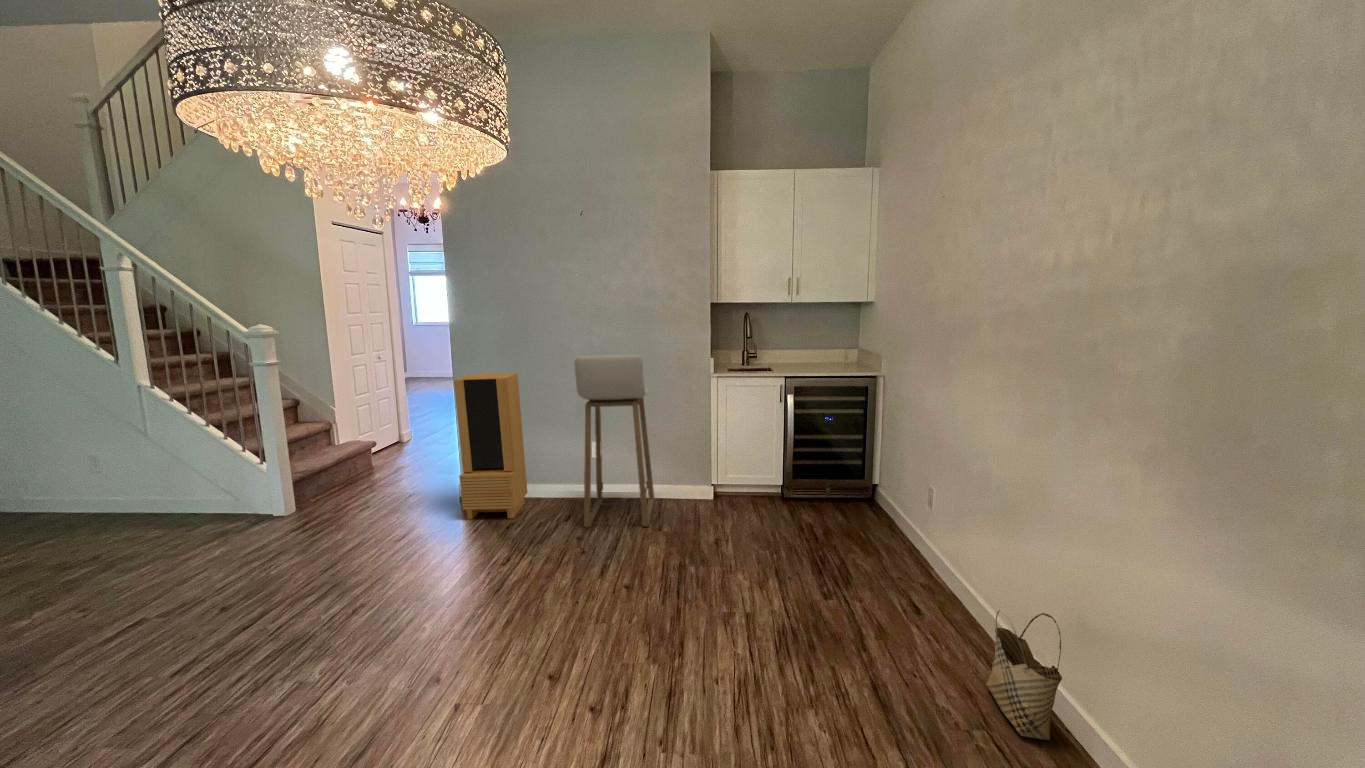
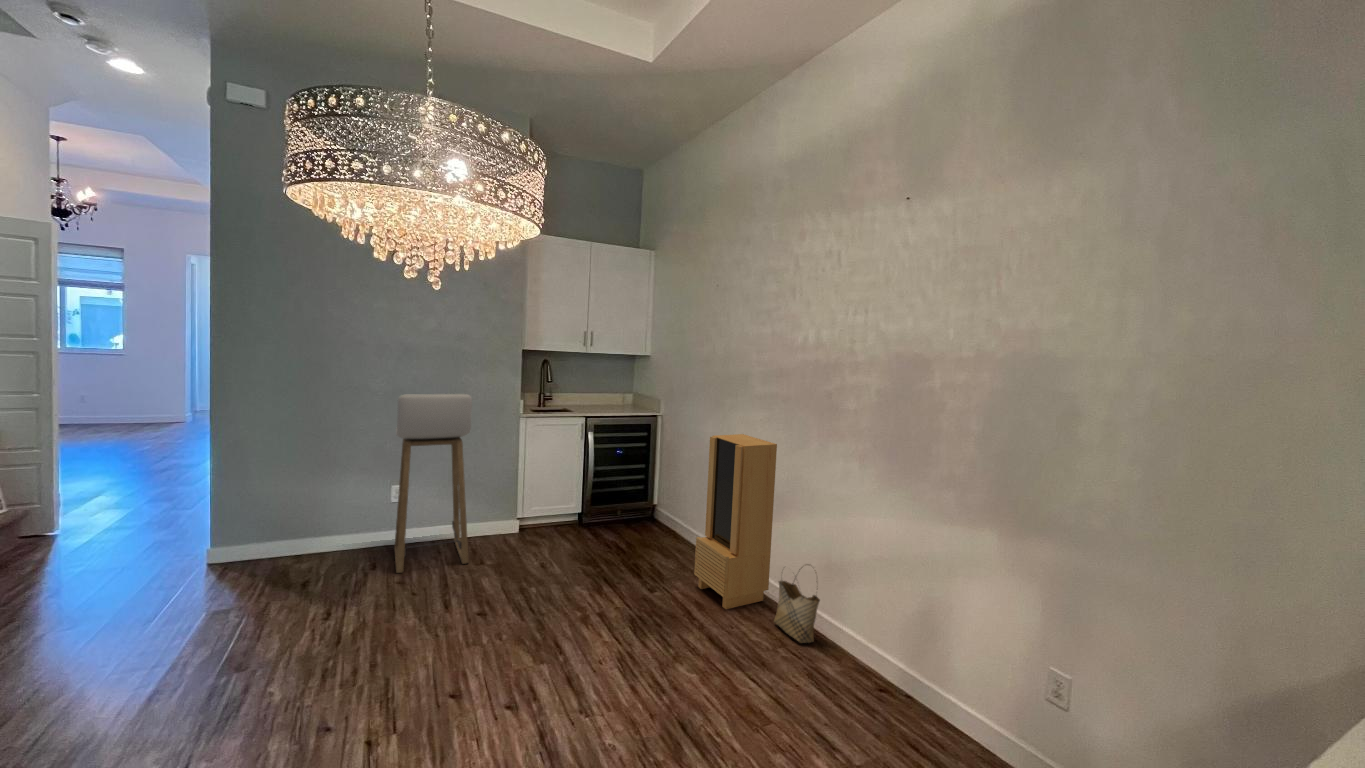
storage cabinet: present [454,373,527,519] -> present [694,434,777,609]

